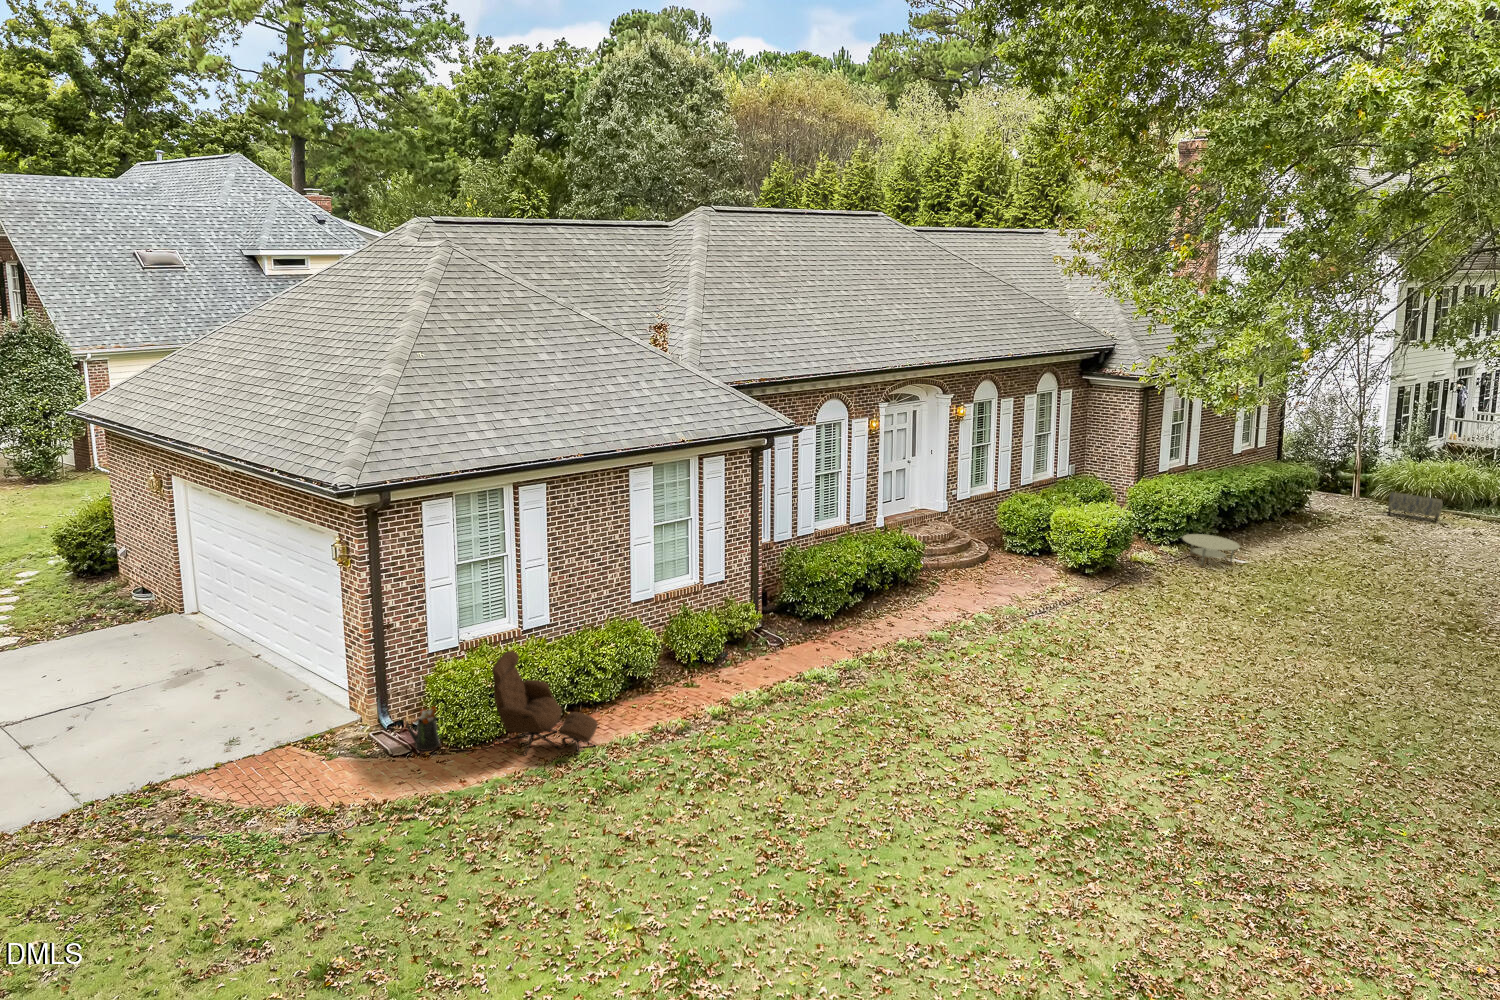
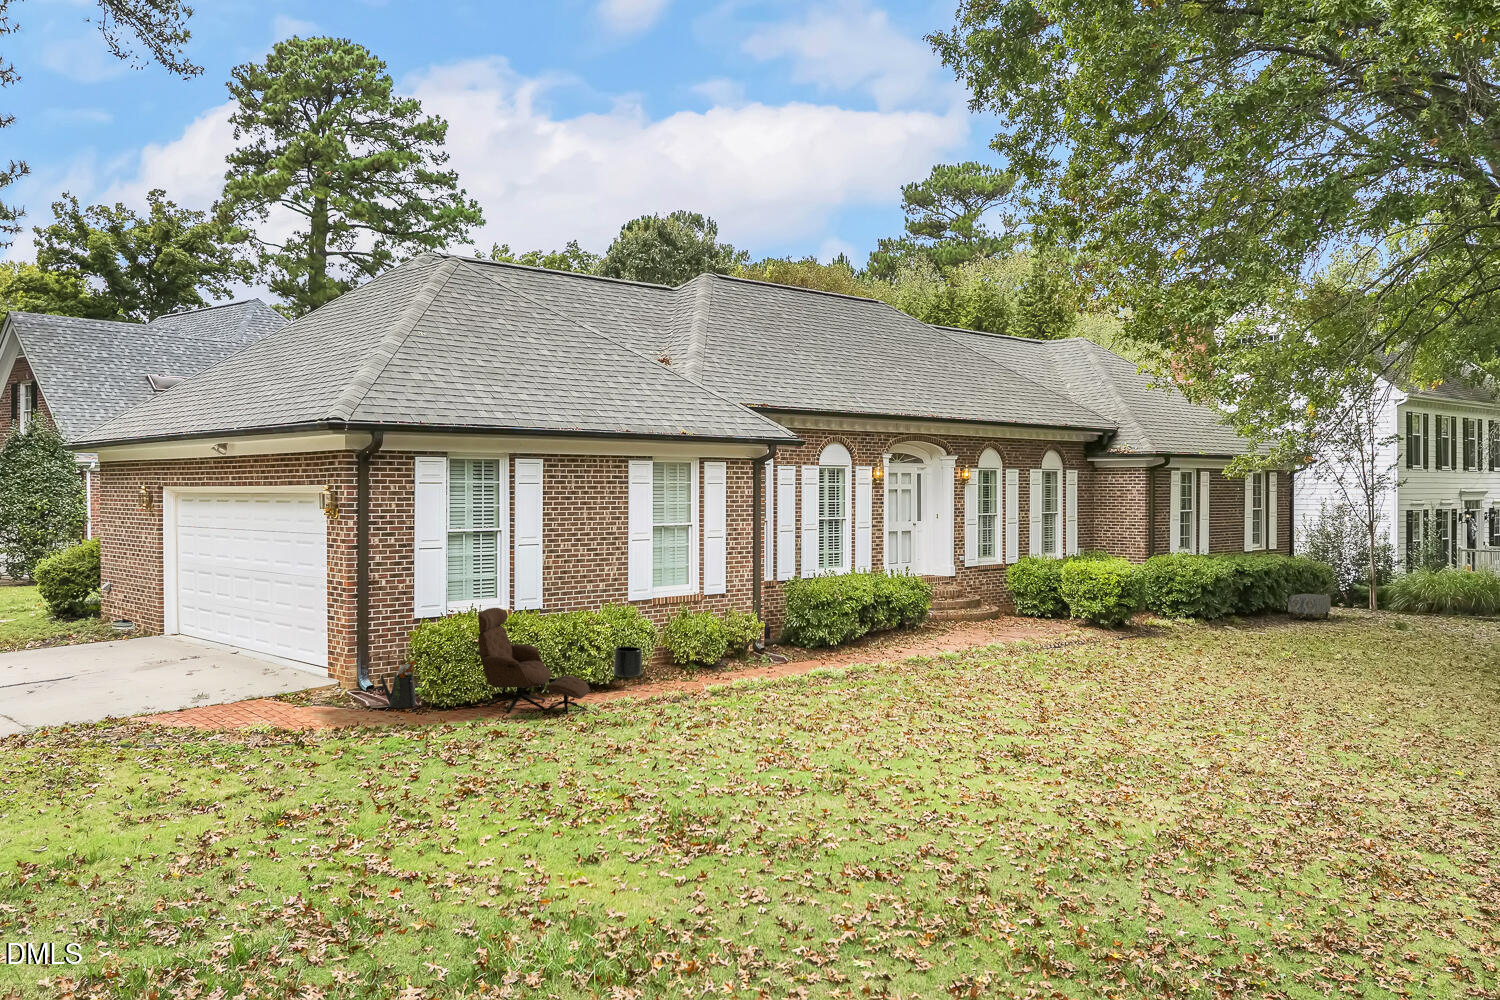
bench: present [1388,492,1443,522] -> present [1288,593,1331,622]
round table: present [1183,534,1240,568] -> none [1200,605,1262,634]
planter: none [620,663,645,707] -> present [614,647,642,690]

